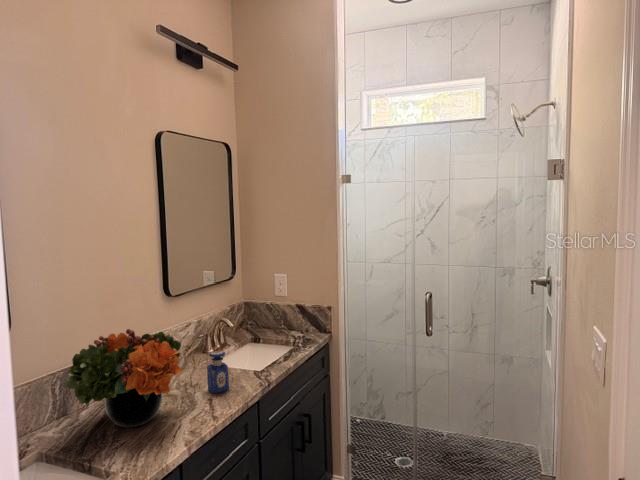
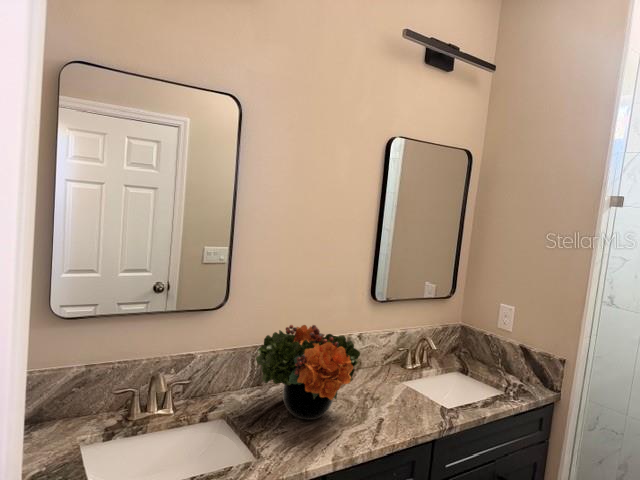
perfume bottle: present [207,351,229,393] -> none [385,371,408,417]

